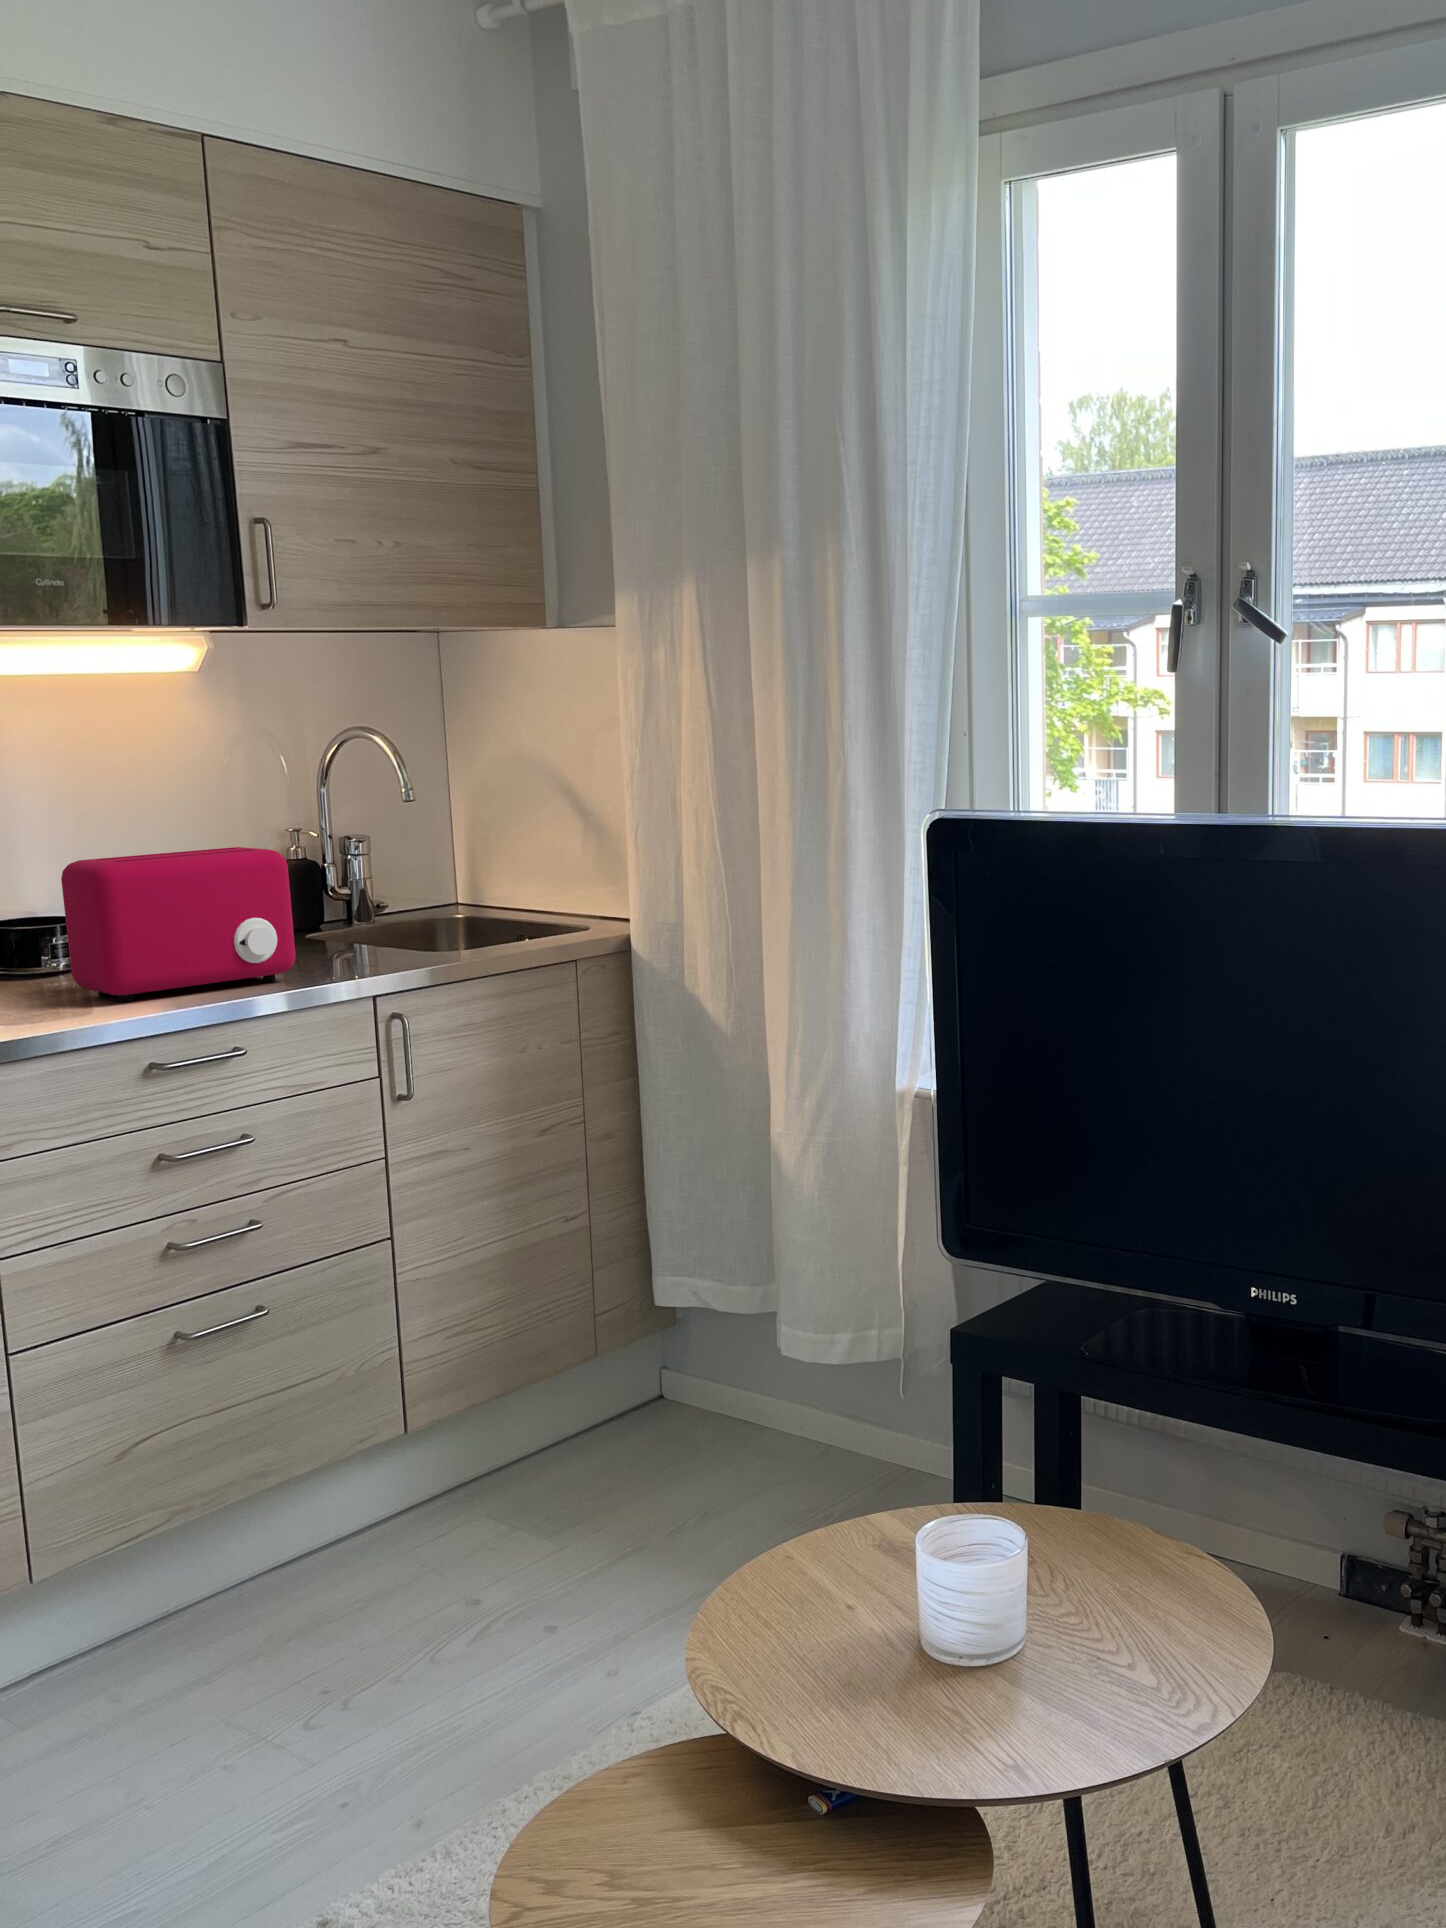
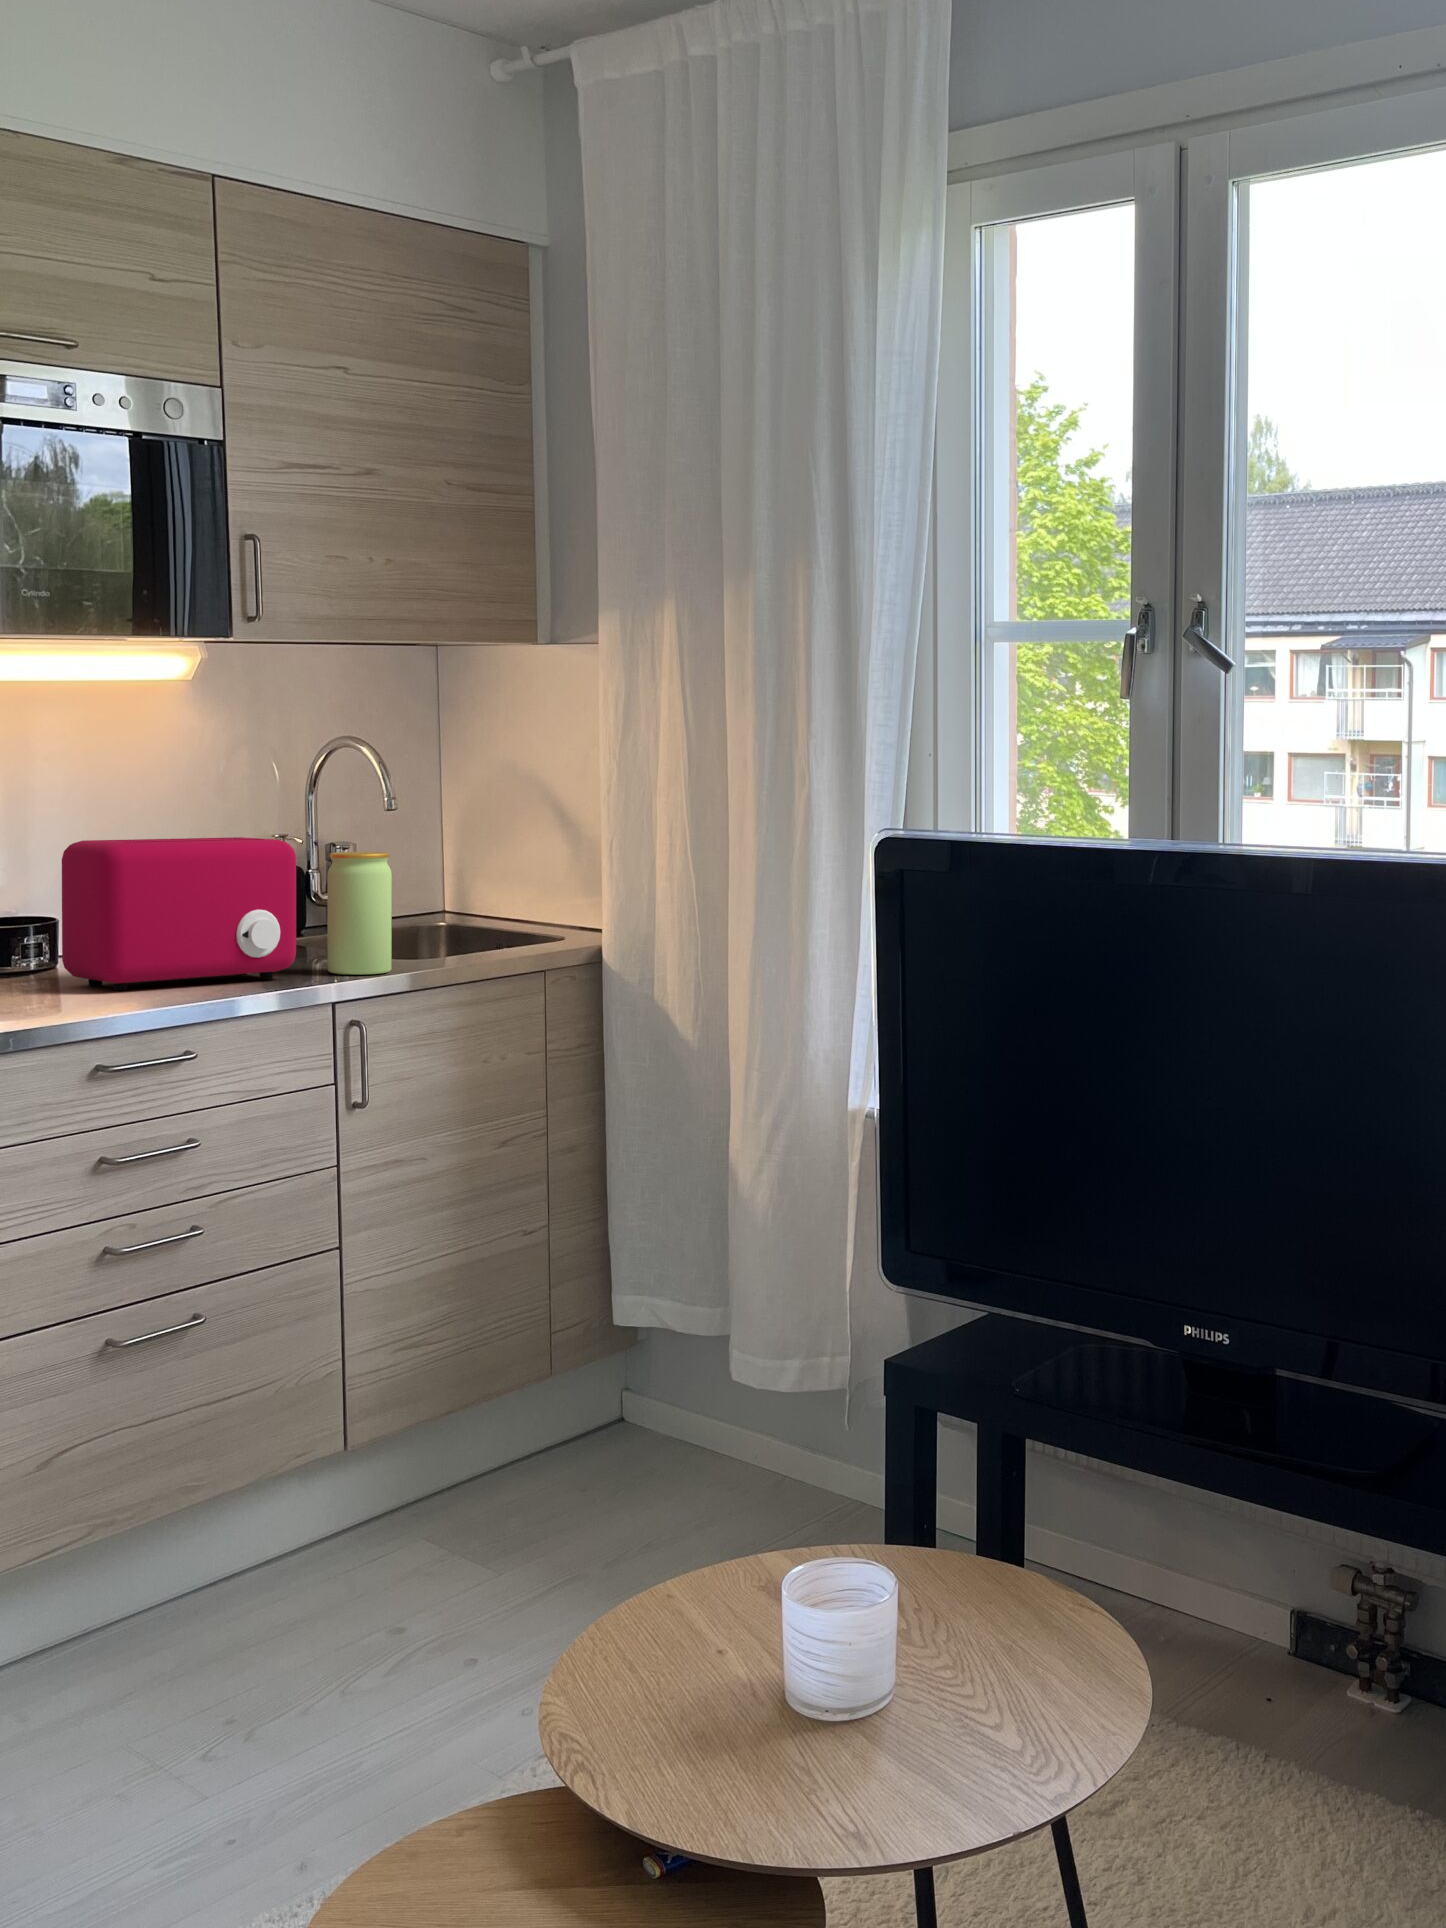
jar: none [323,854,391,973] -> present [327,852,392,975]

